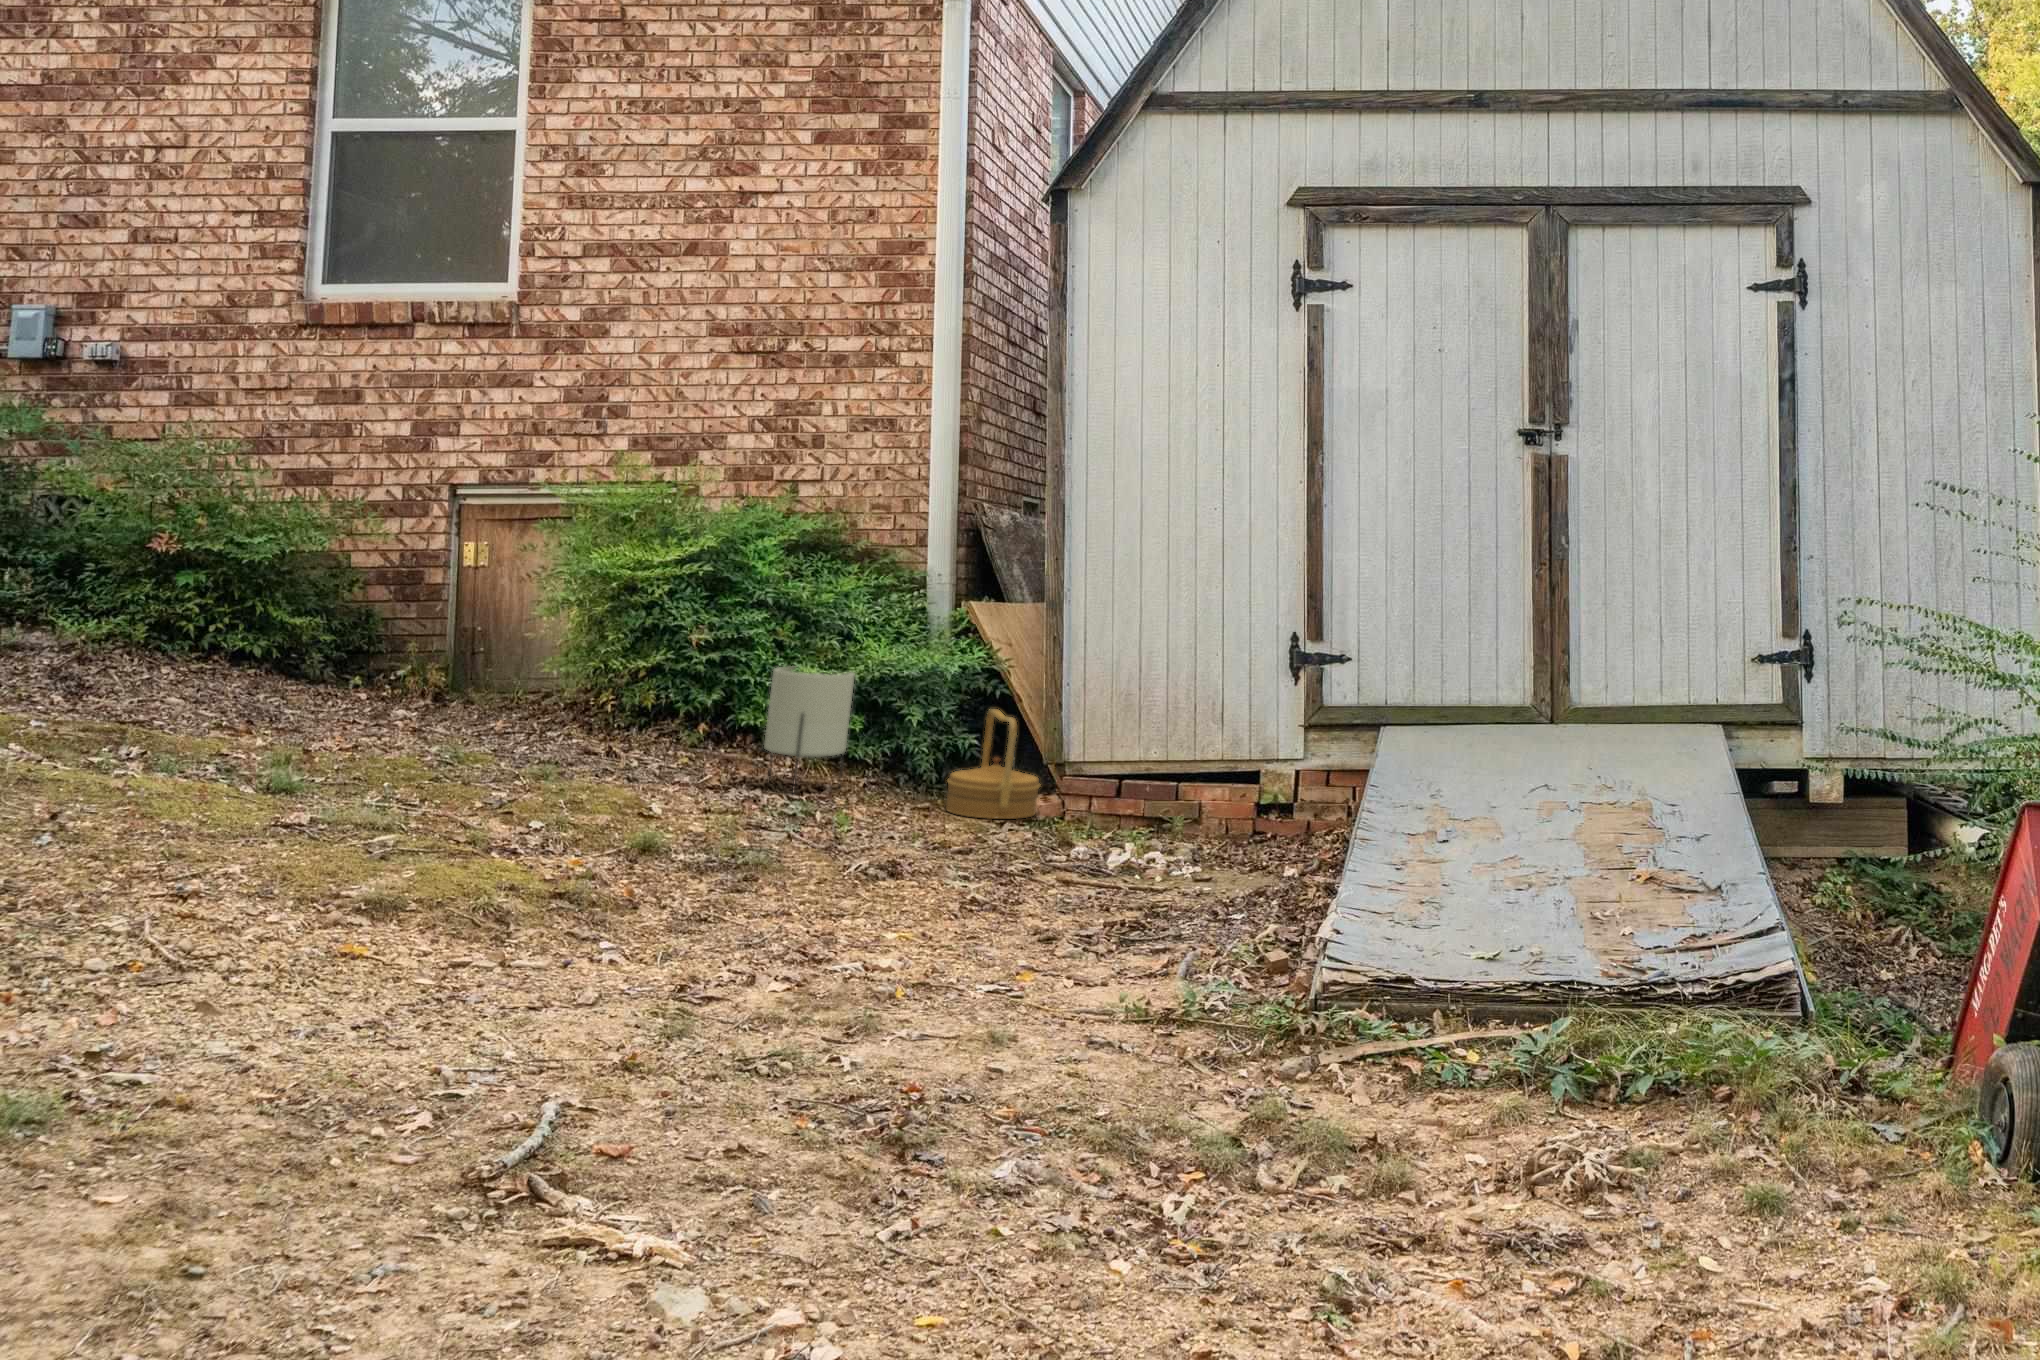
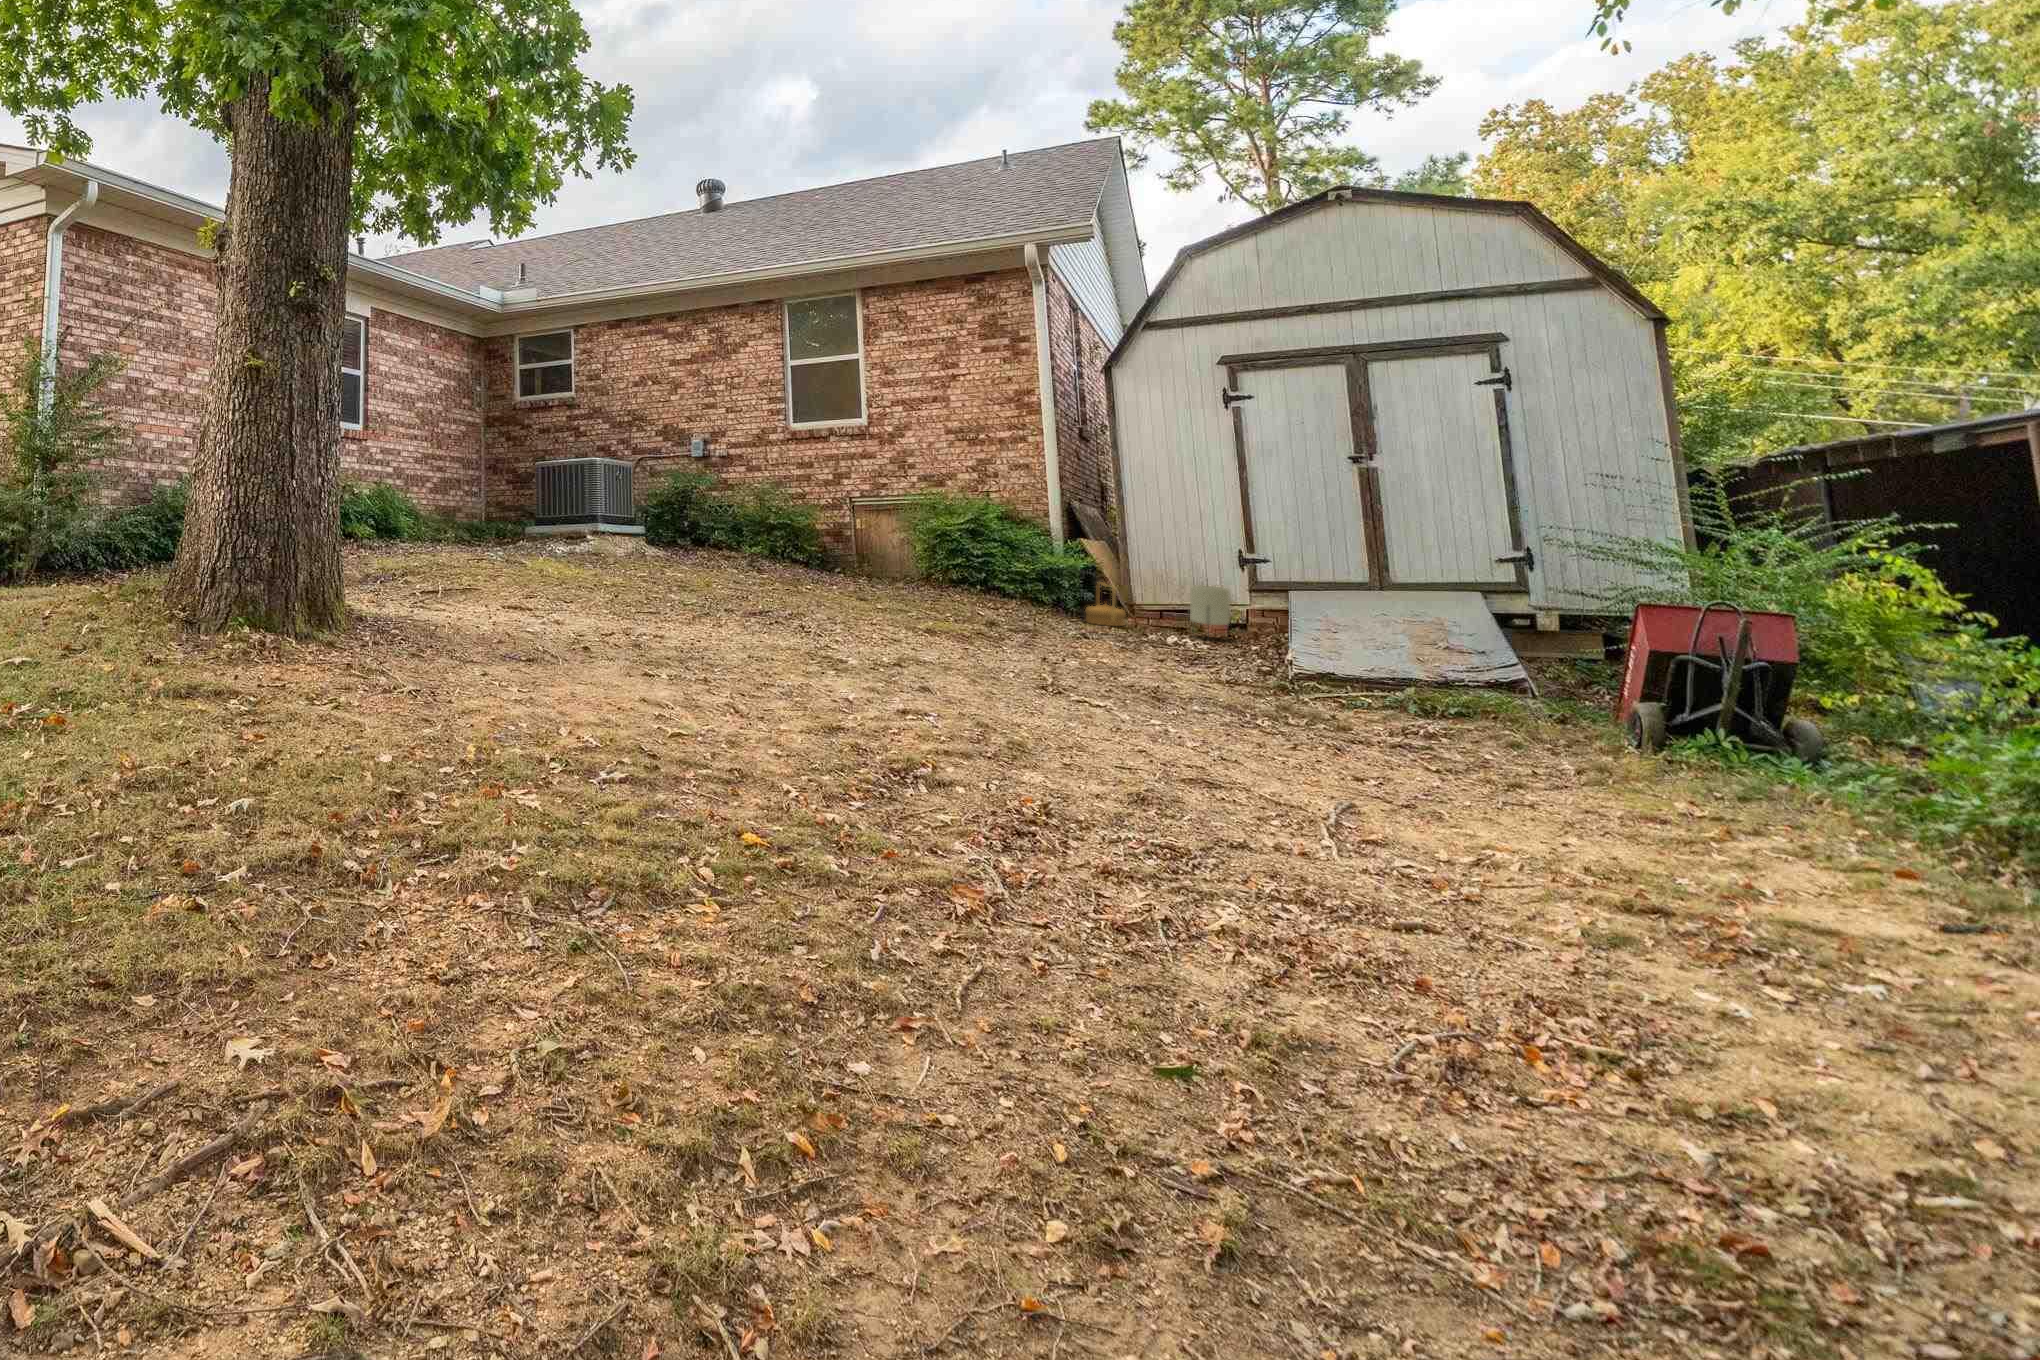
planter: present [764,667,855,792] -> present [1190,585,1230,639]

